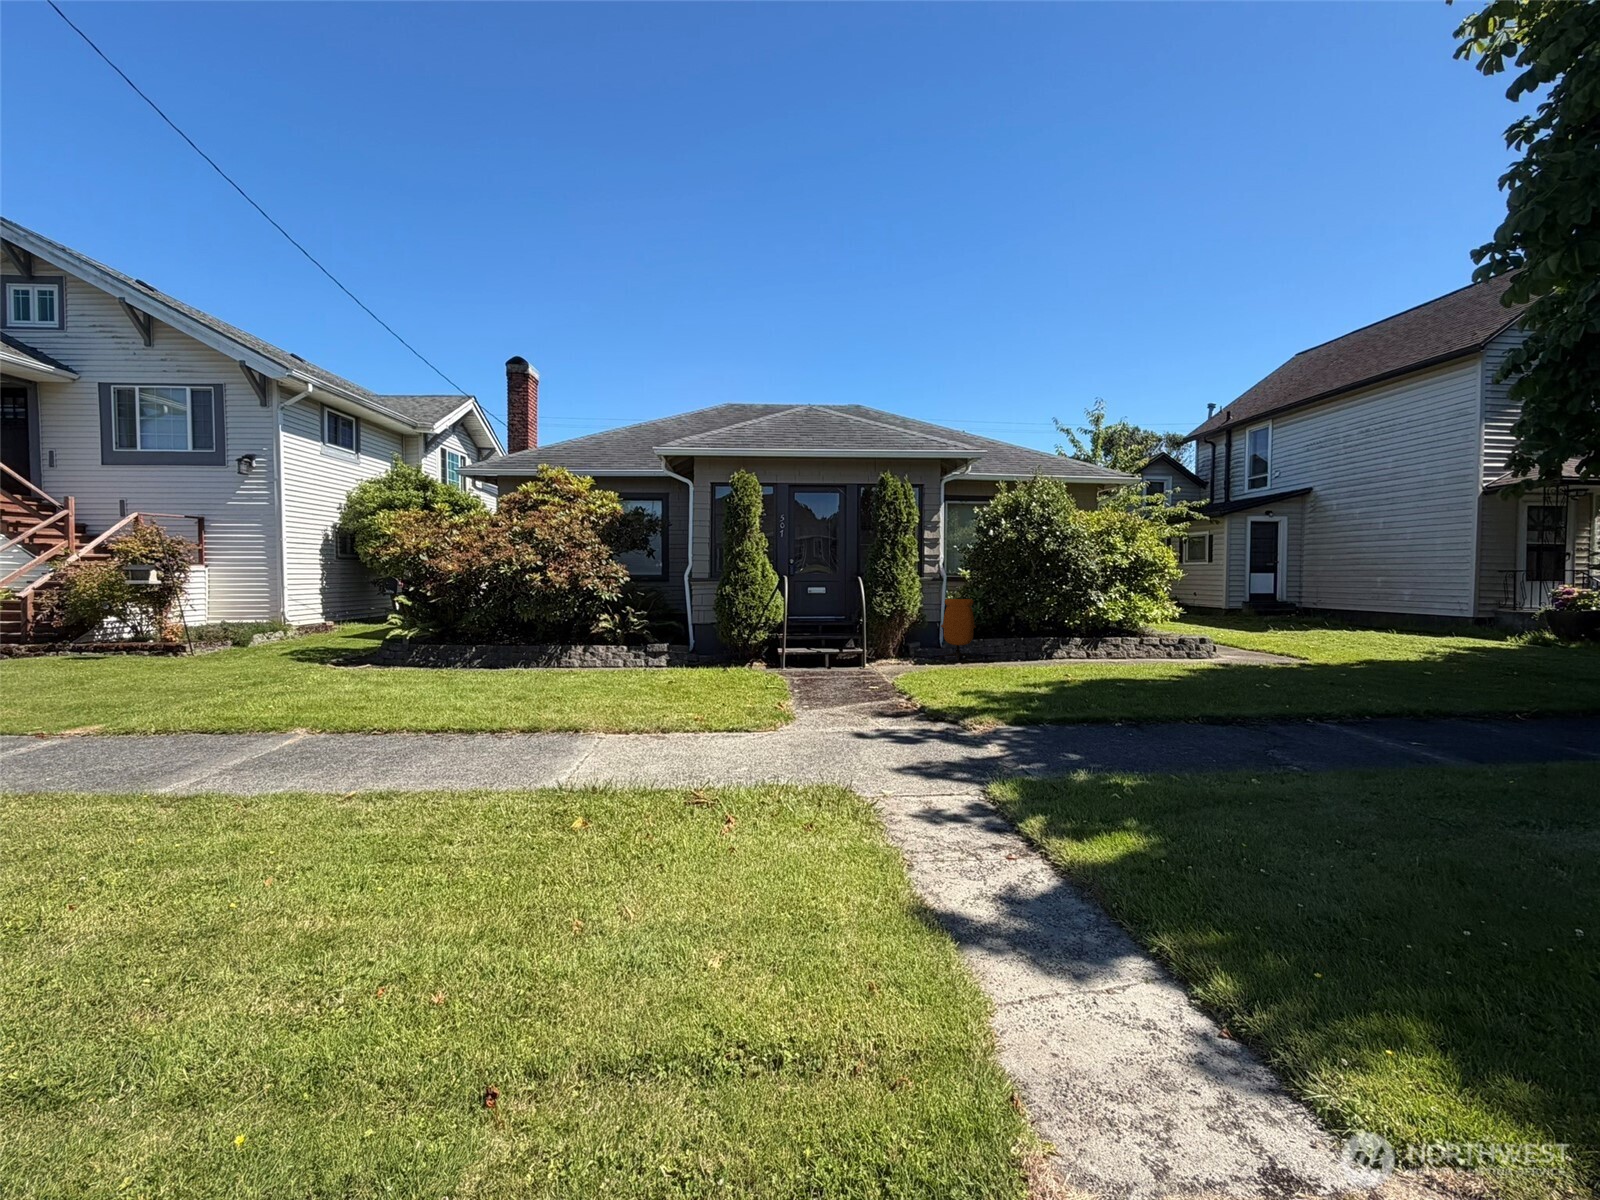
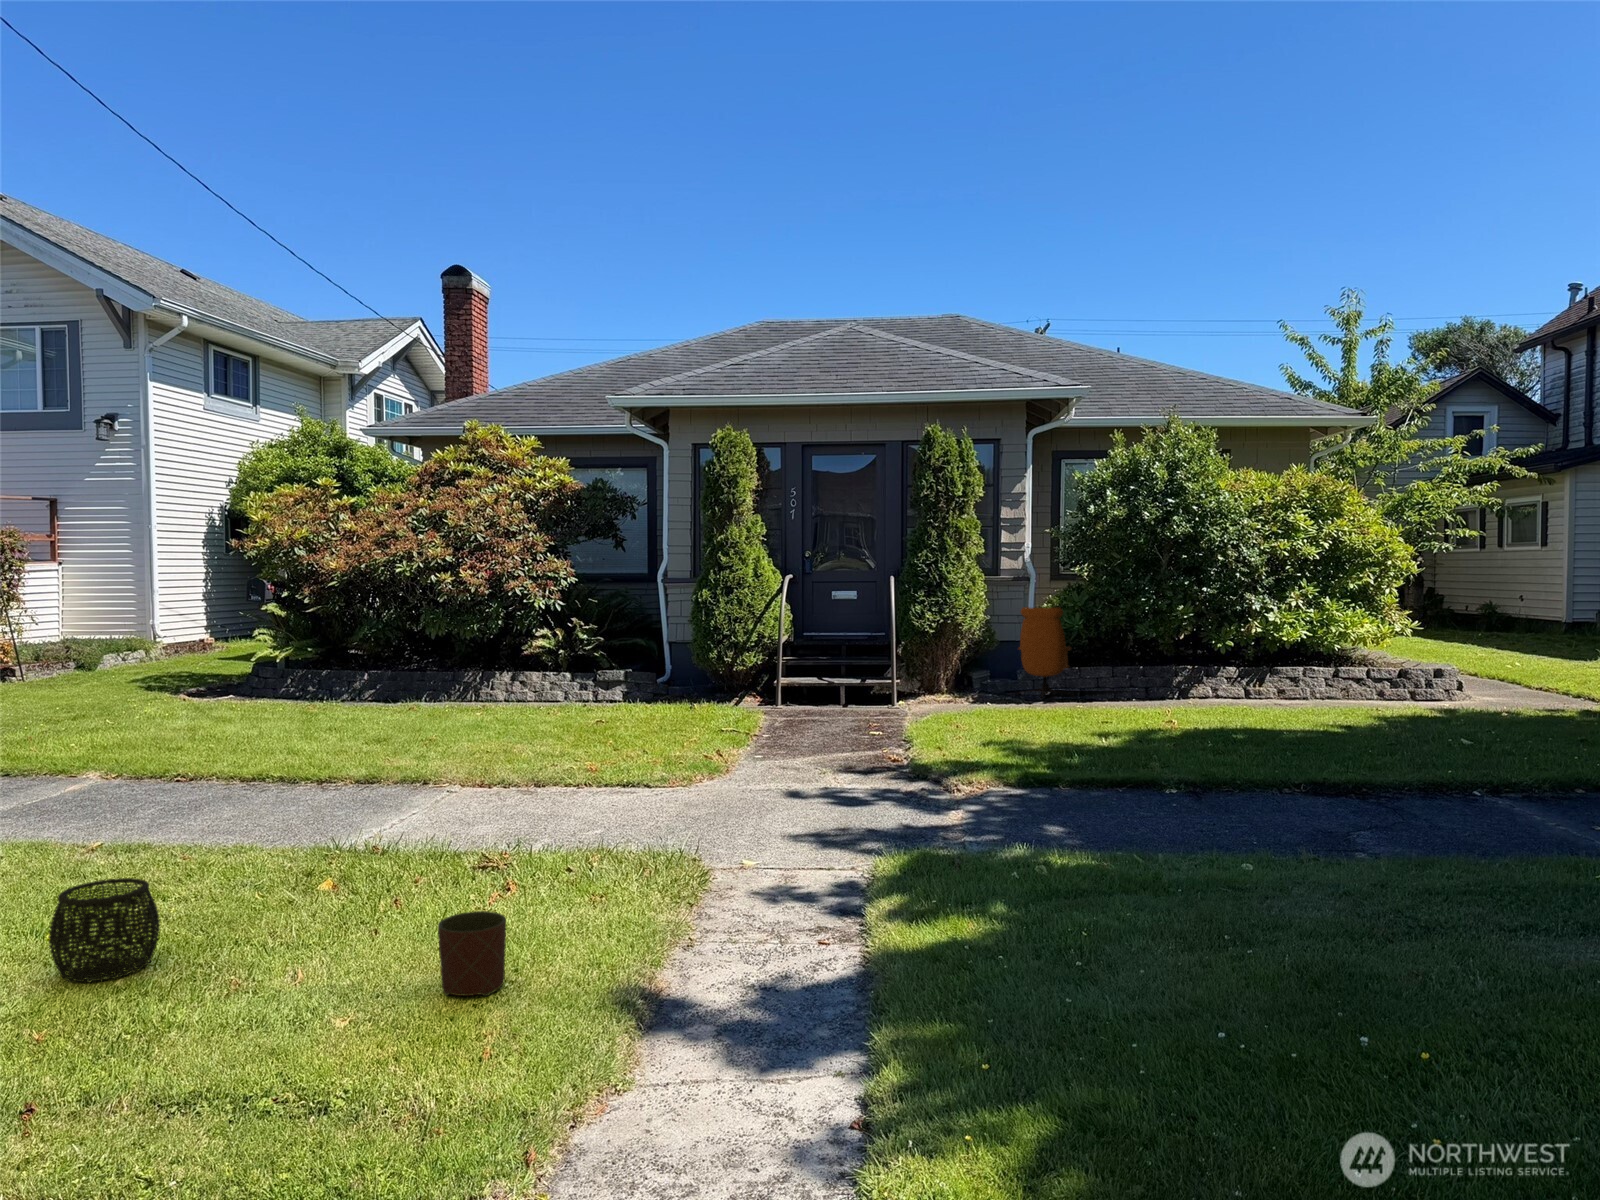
woven basket: none [380,834,474,933] -> present [49,878,160,983]
planter: none [740,851,795,926] -> present [438,911,506,996]

